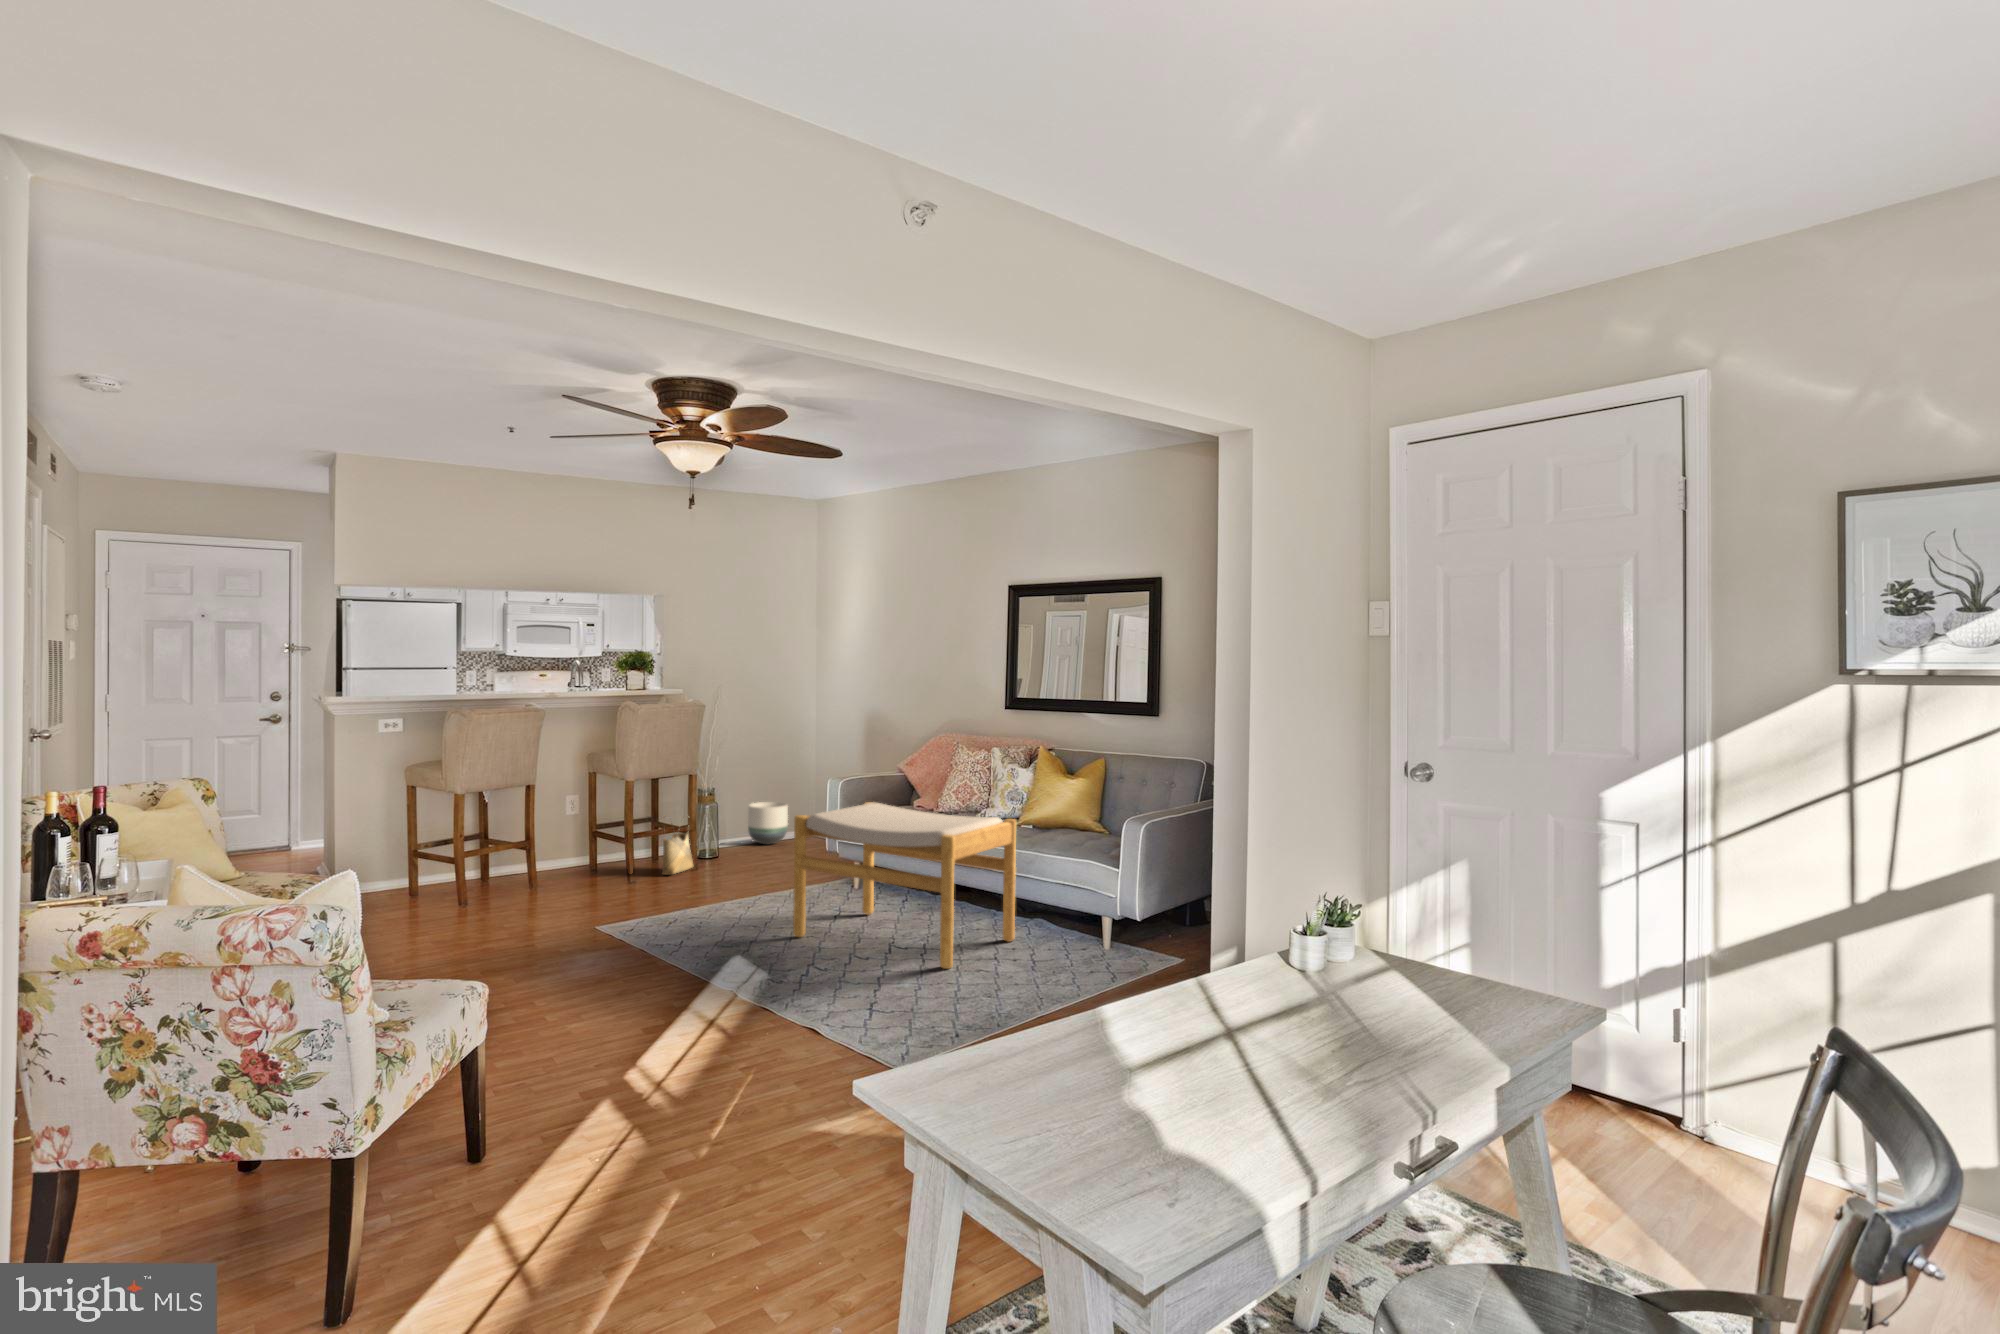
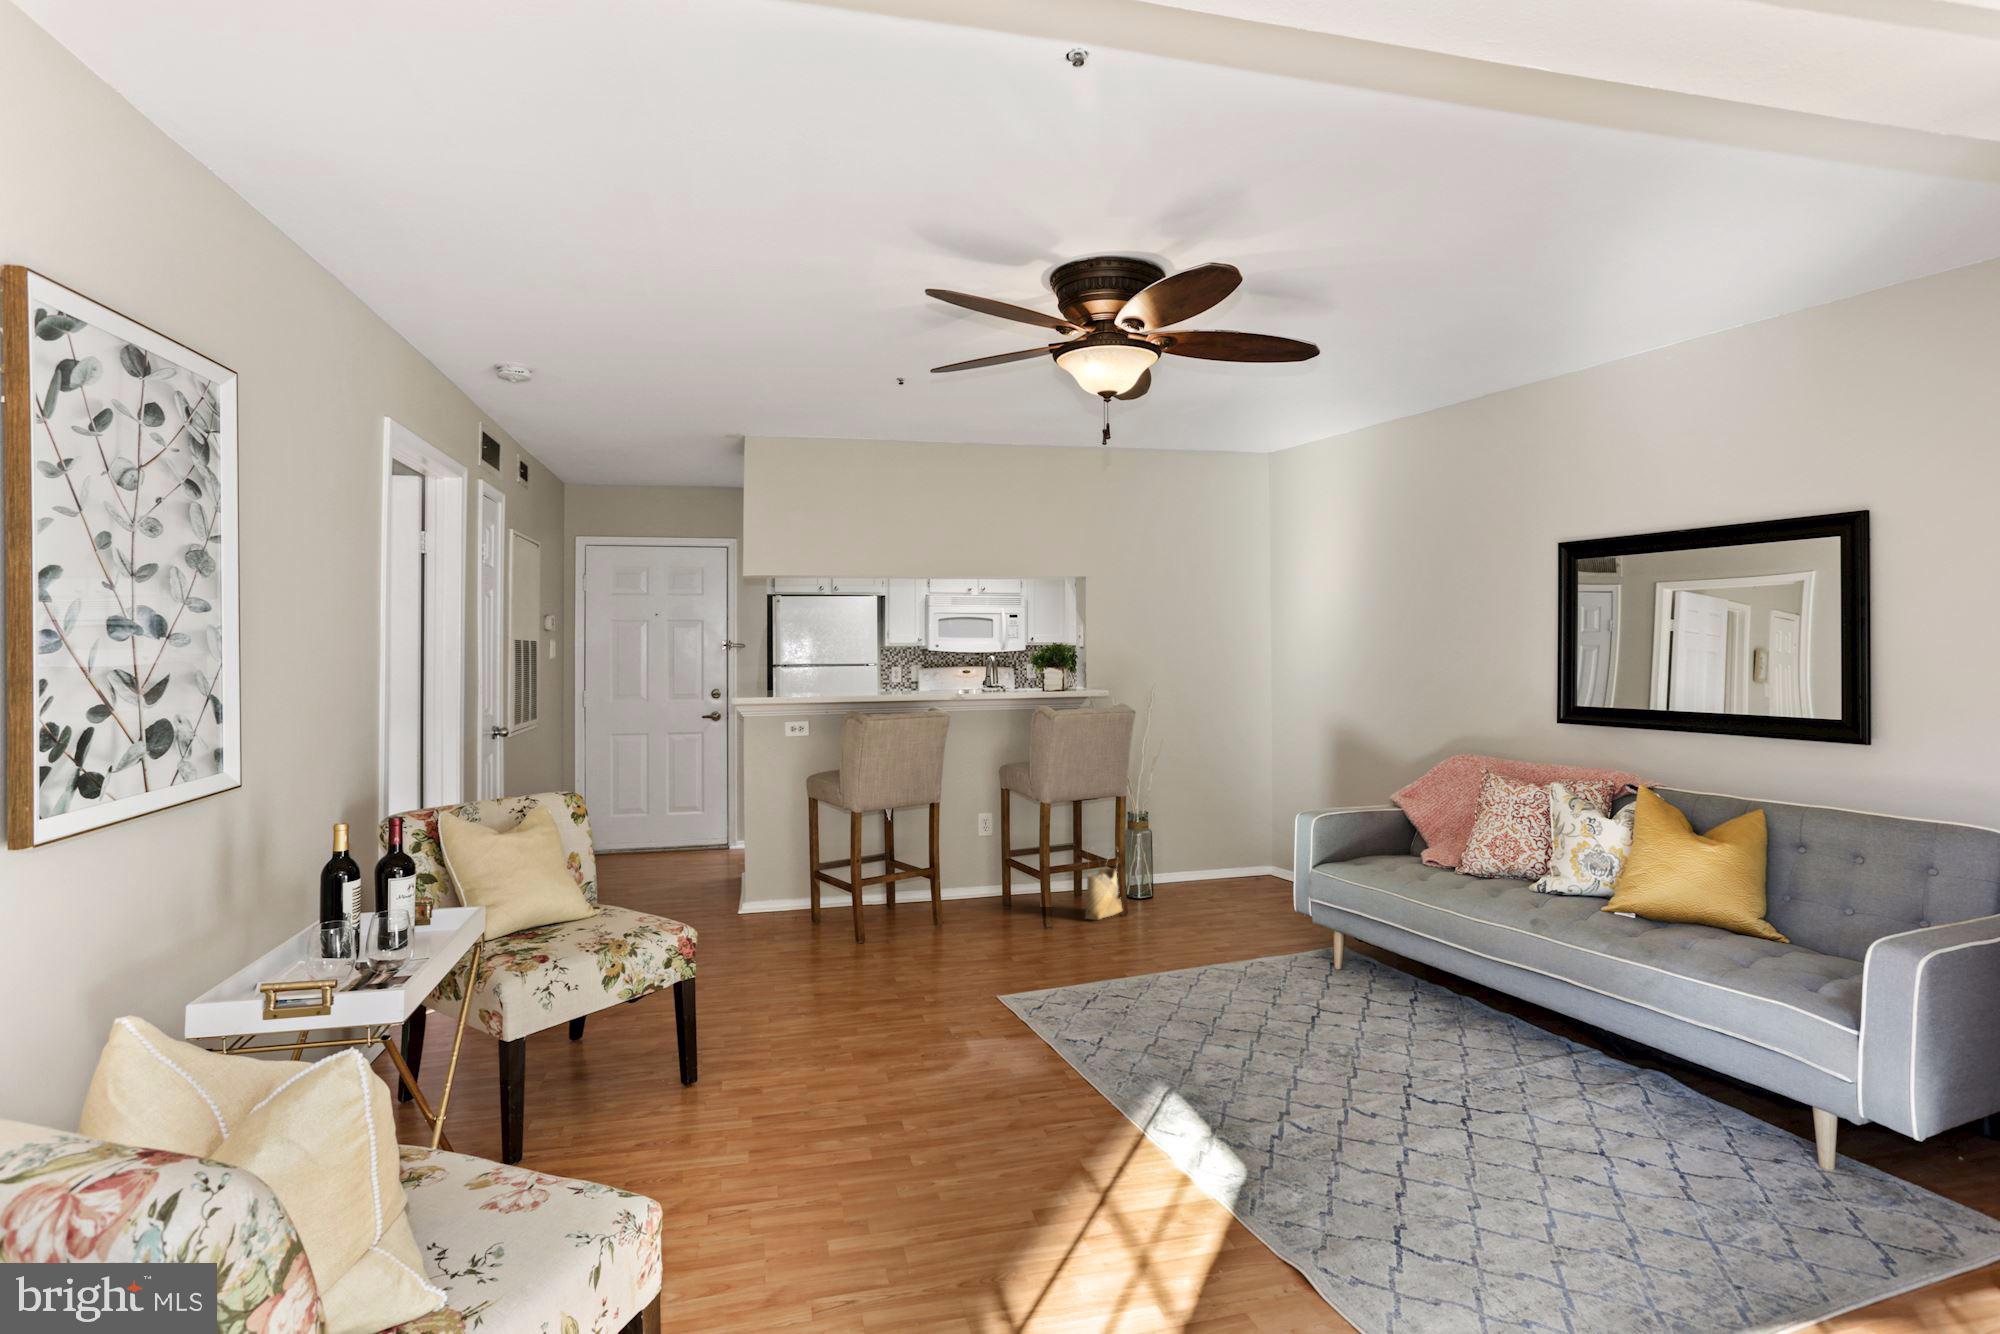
planter: present [748,802,788,844] -> none [1187,833,1236,886]
footstool: present [793,802,1016,969] -> none [1260,855,1630,1149]

